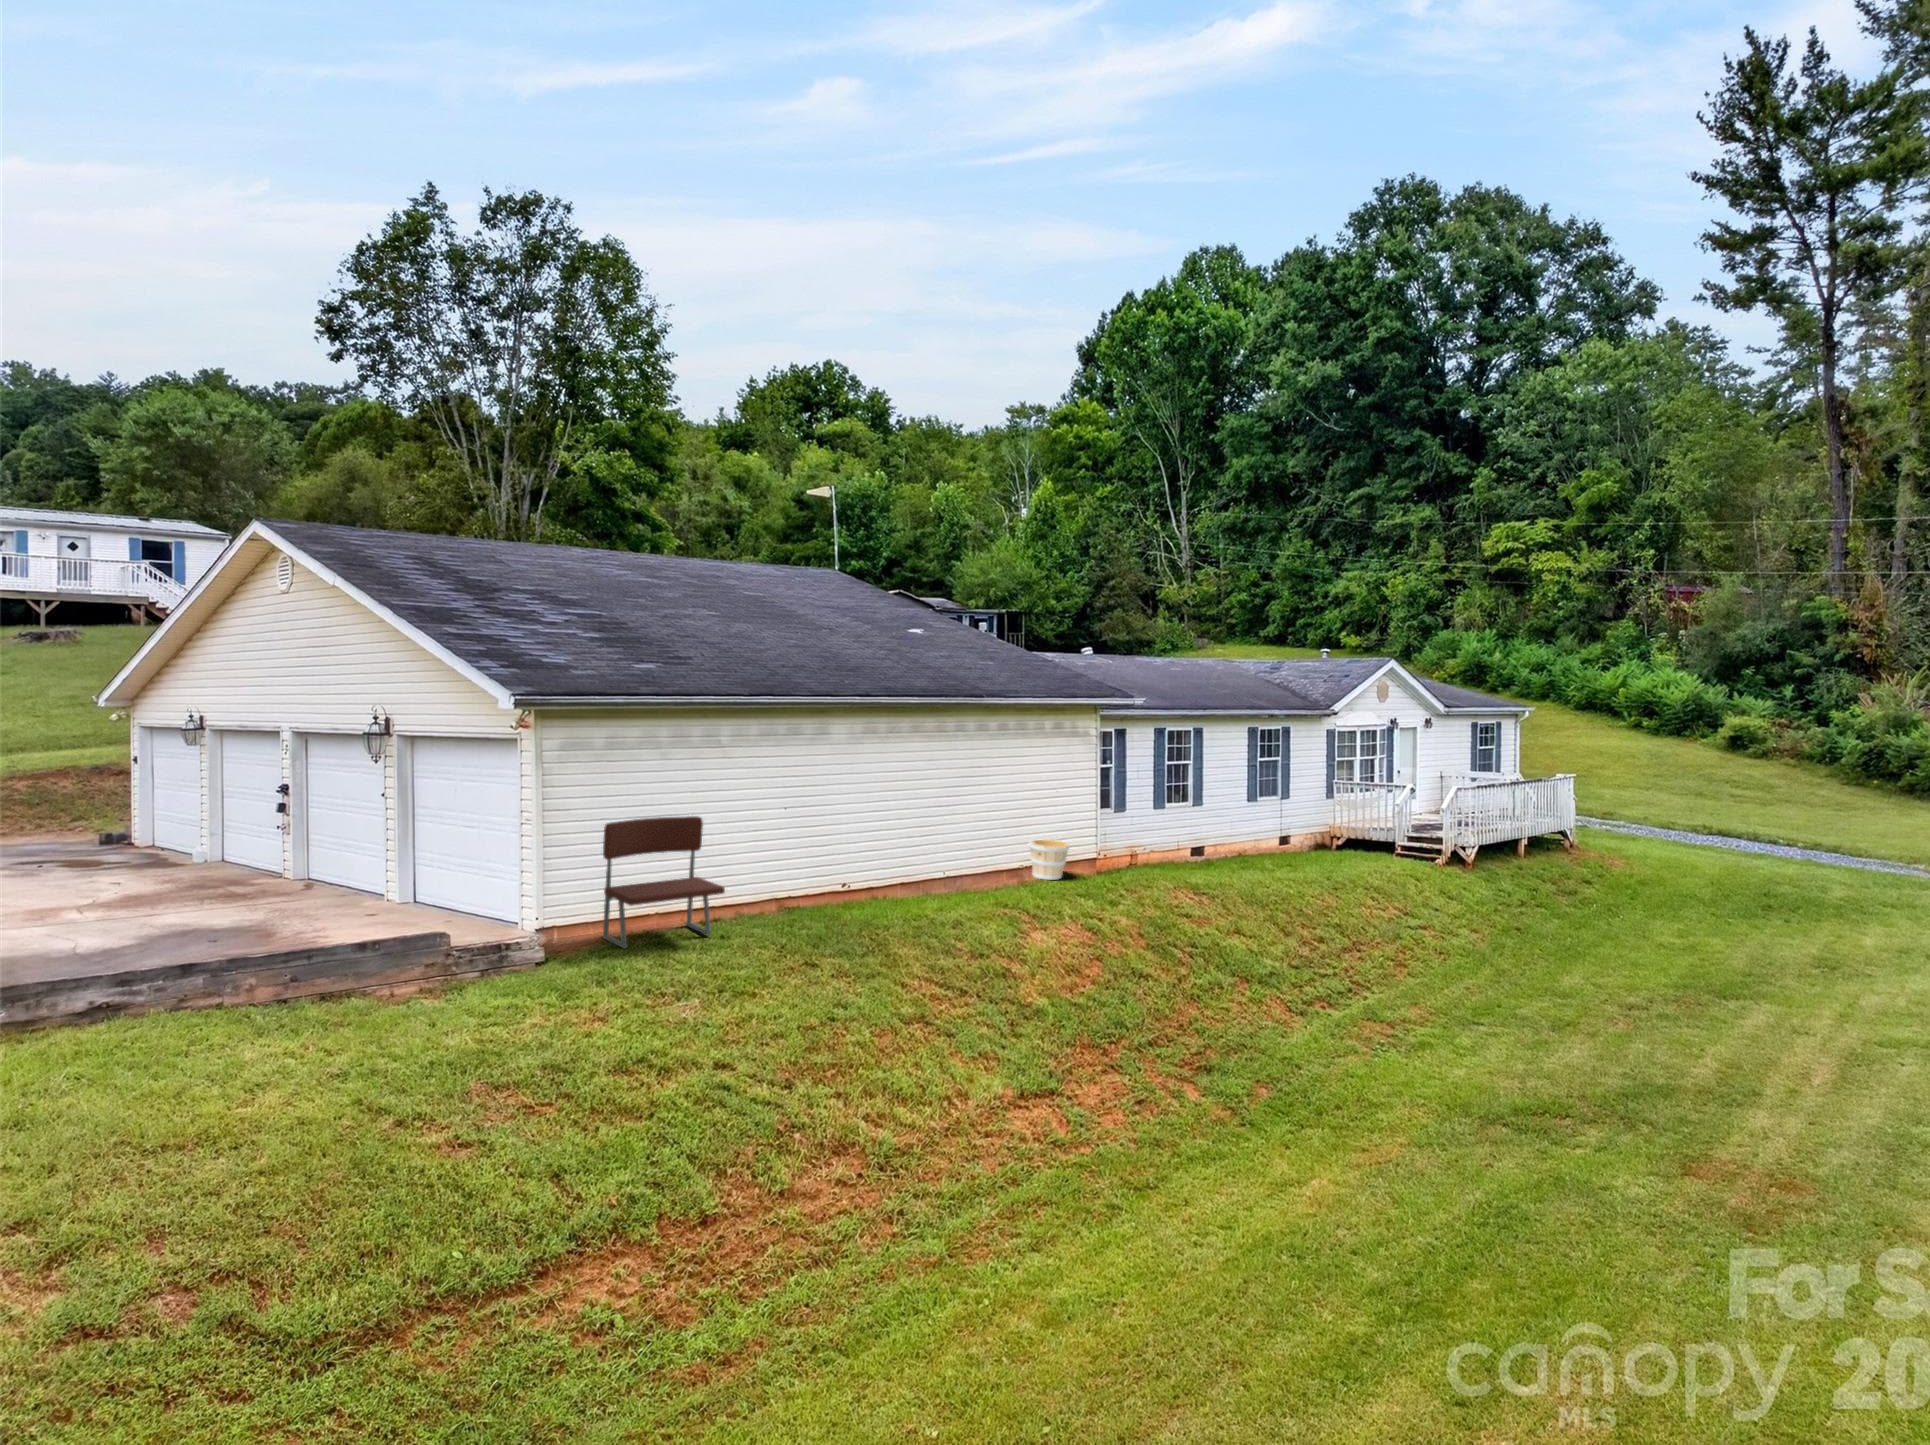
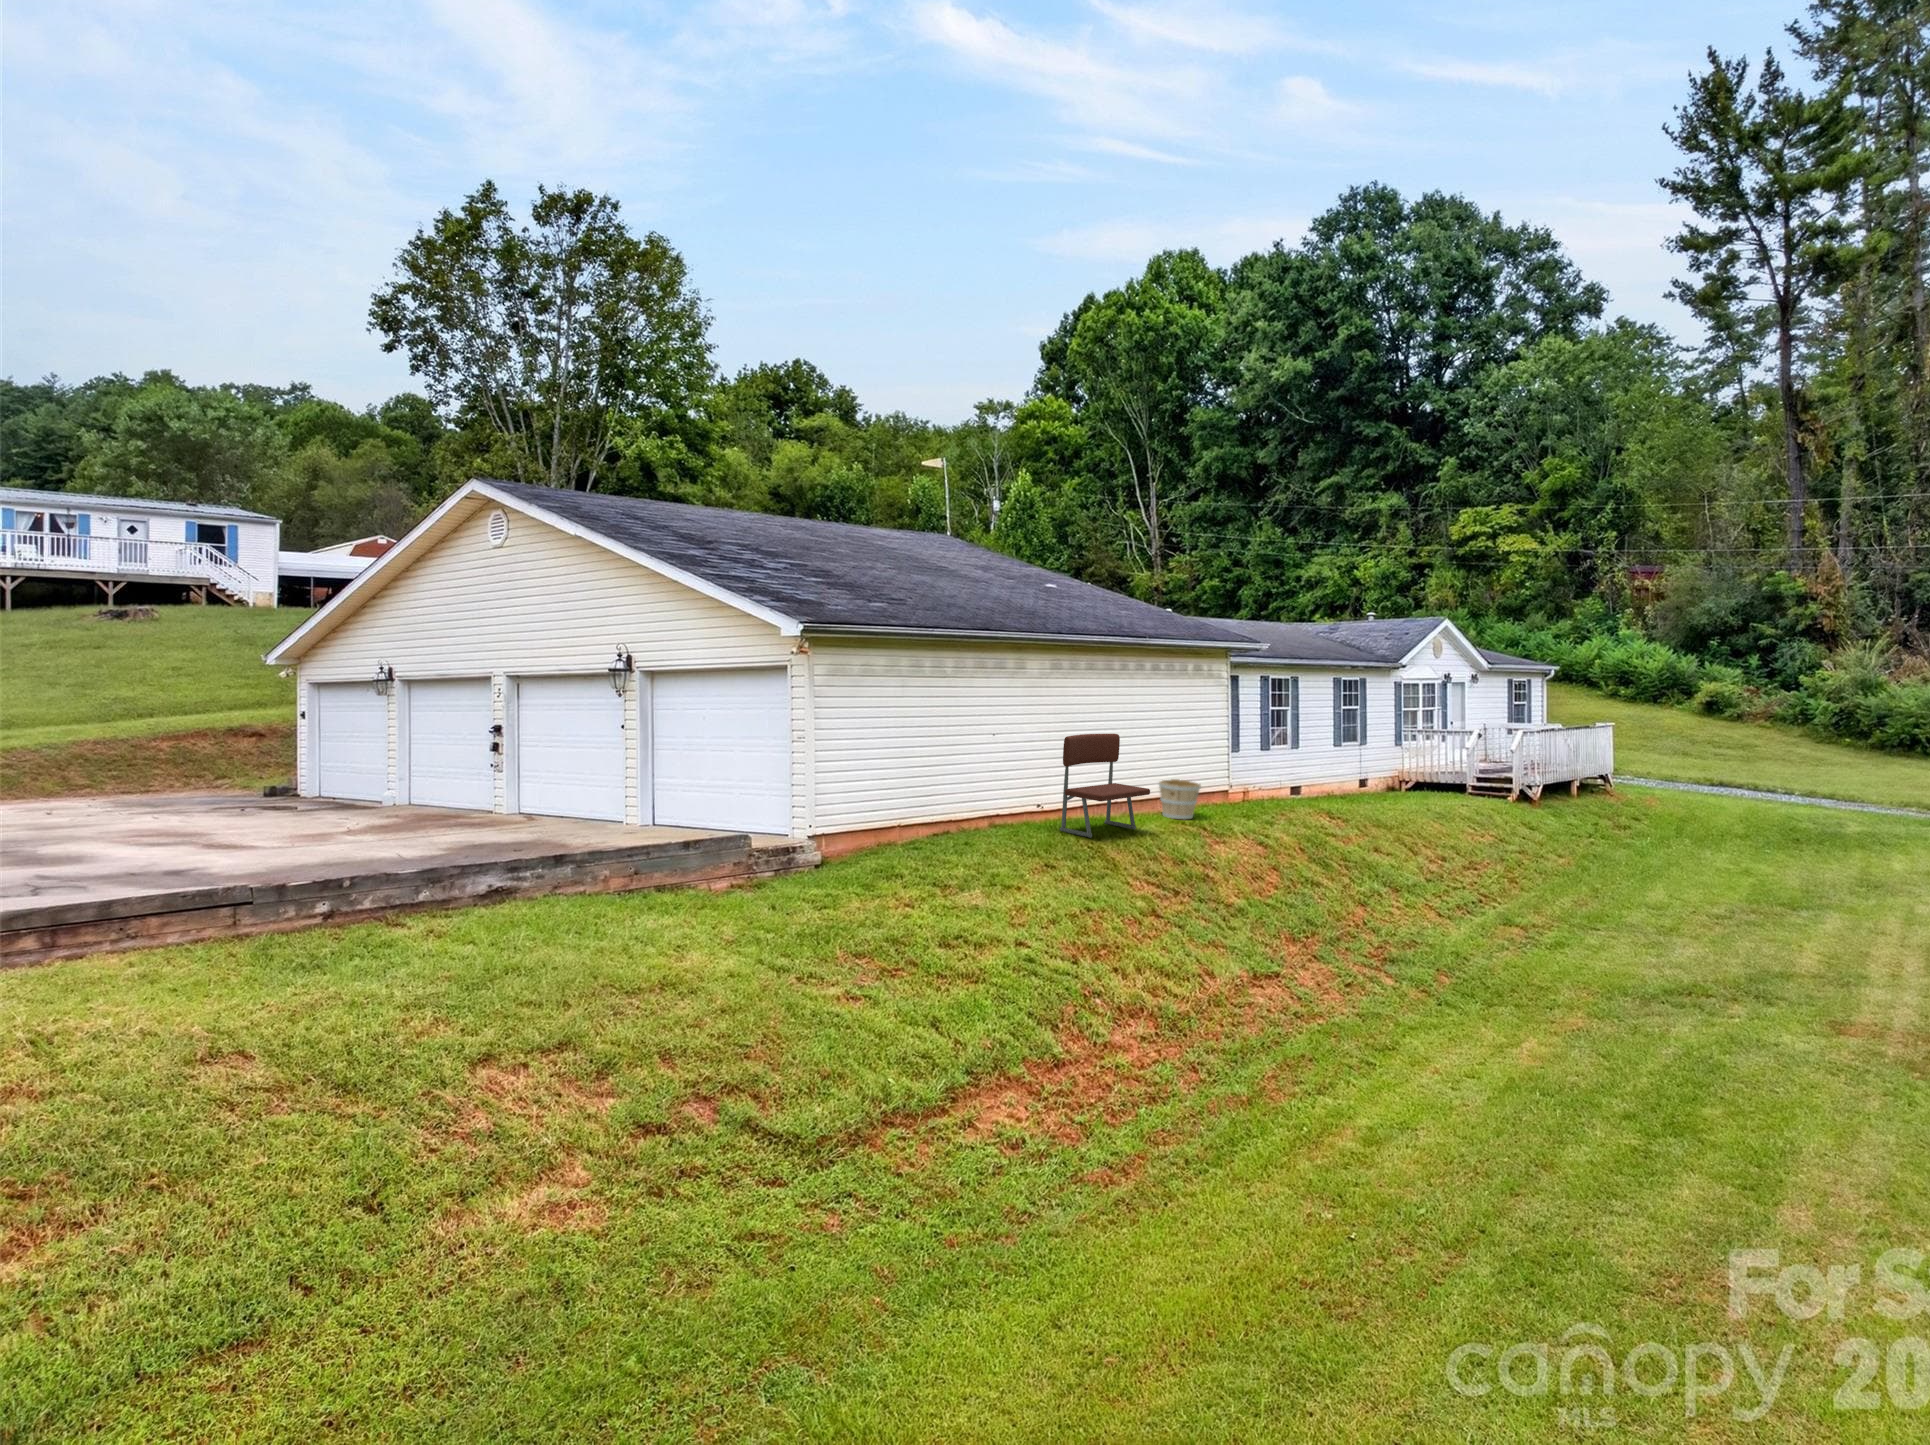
bench: present [603,816,725,949] -> present [1060,734,1150,838]

